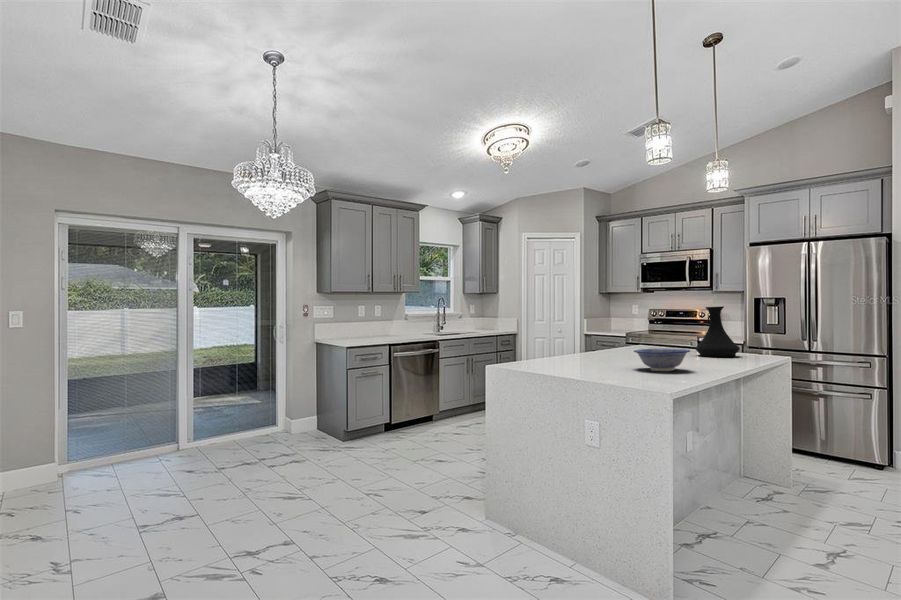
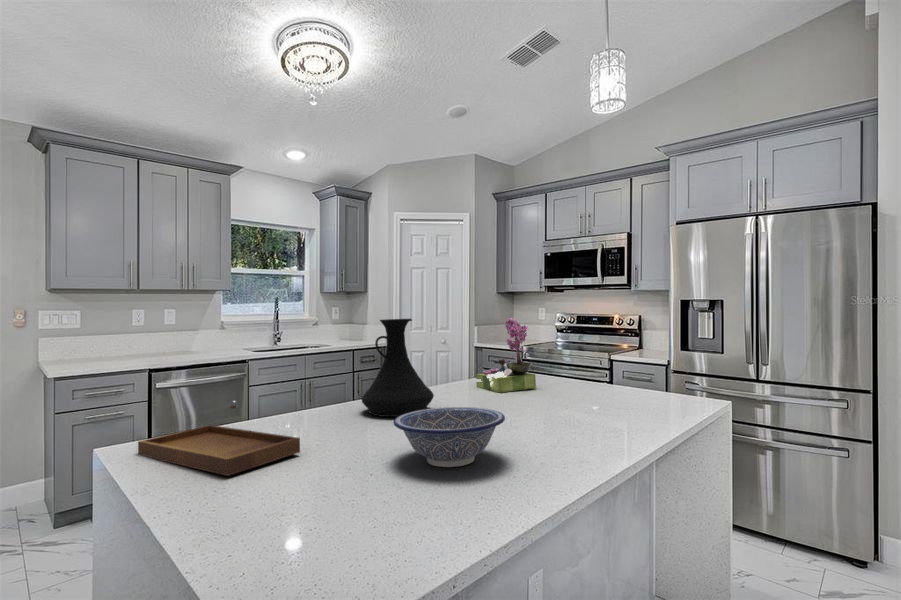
vase: present [696,306,740,357] -> present [362,319,434,417]
flower arrangement: none [623,308,664,354] -> present [476,318,536,393]
tray: none [504,344,585,372] -> present [138,400,300,476]

